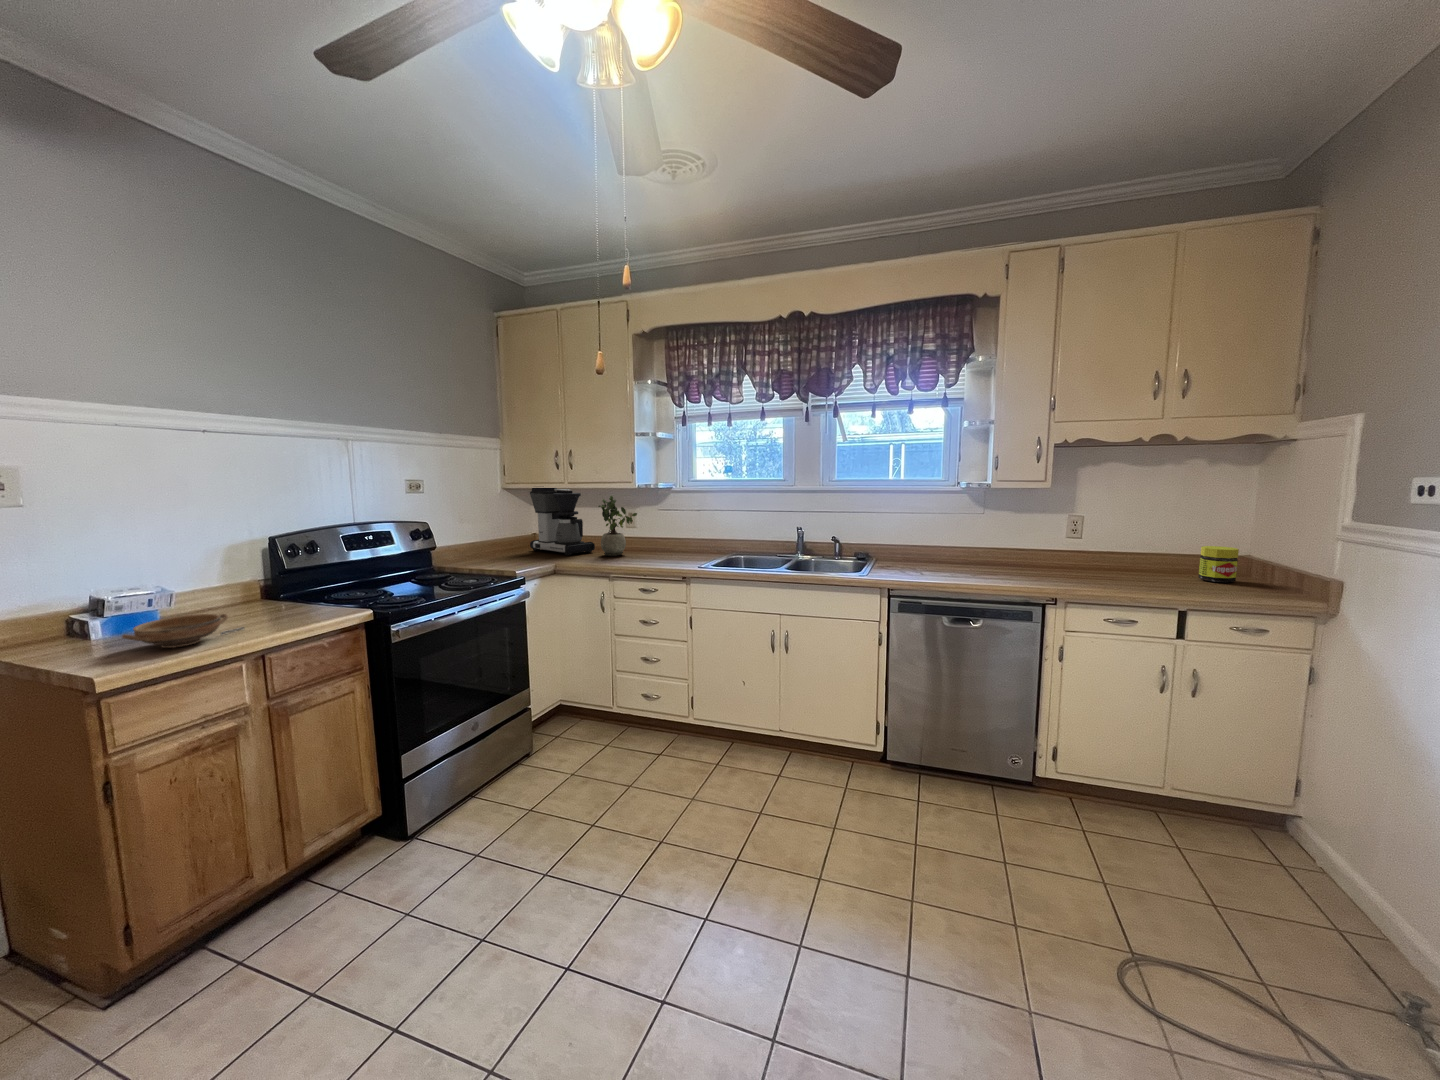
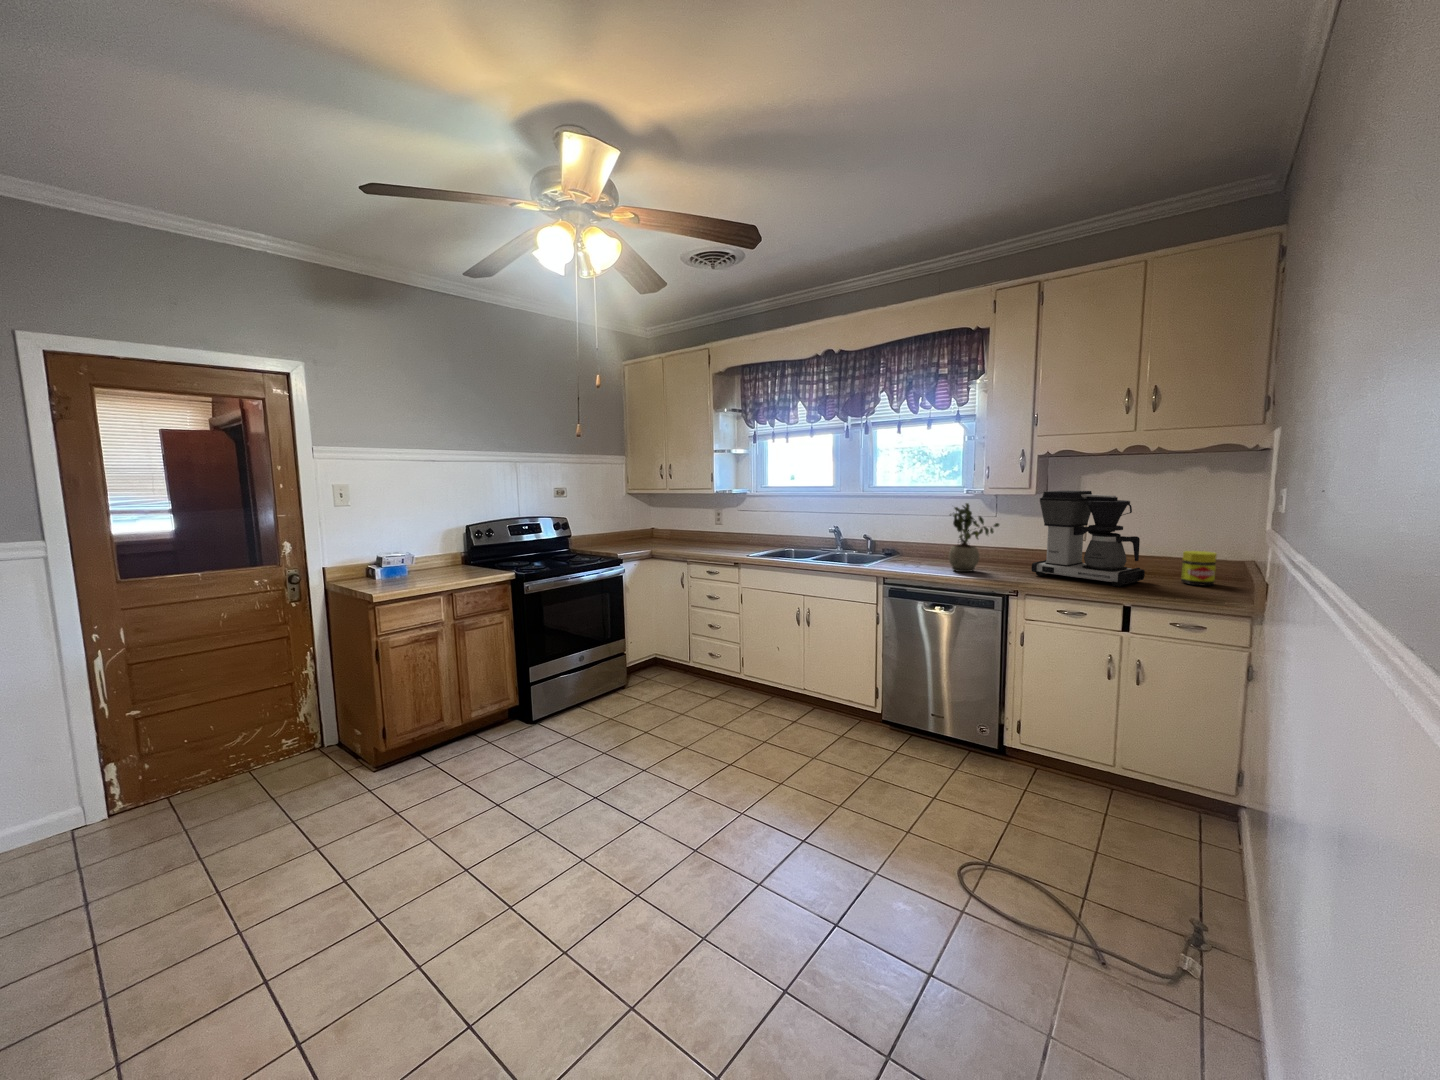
coffee maker: present [530,488,595,556] -> present [1032,491,1145,587]
potted plant: present [598,496,637,556] -> present [949,503,999,572]
bowl: present [122,614,245,648] -> none [388,568,446,585]

